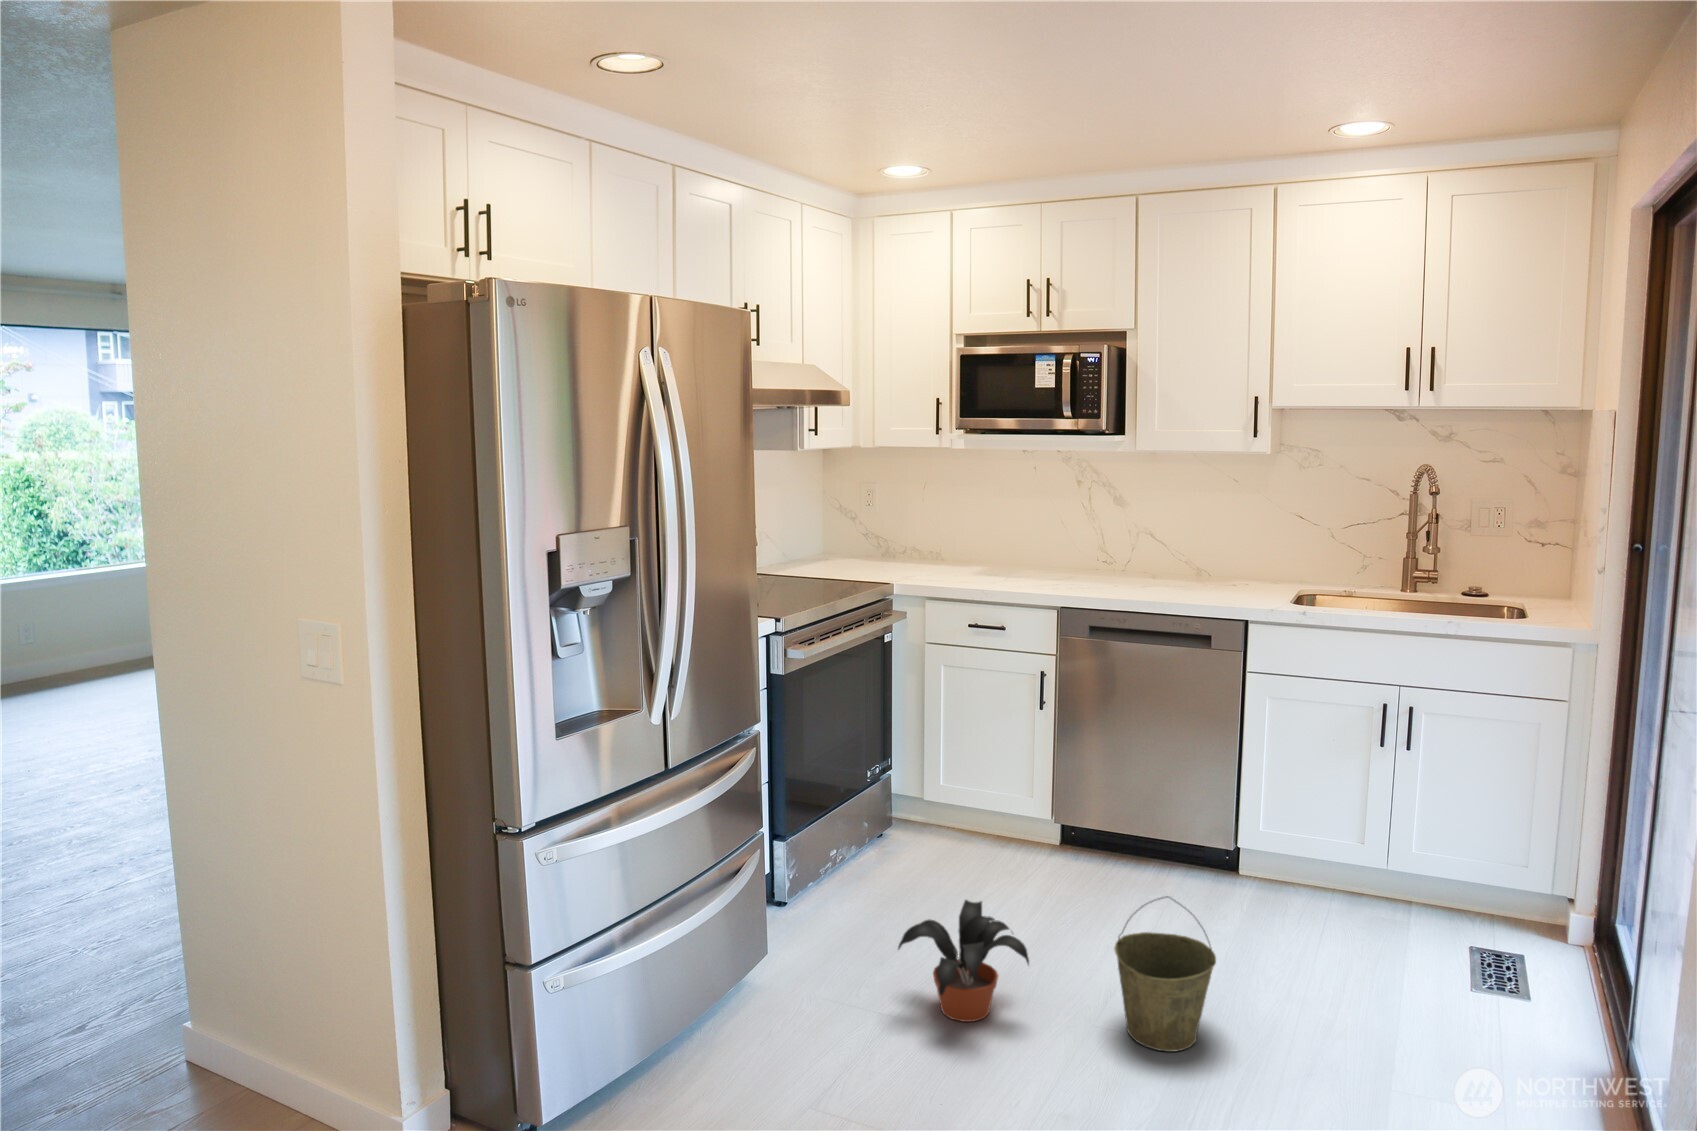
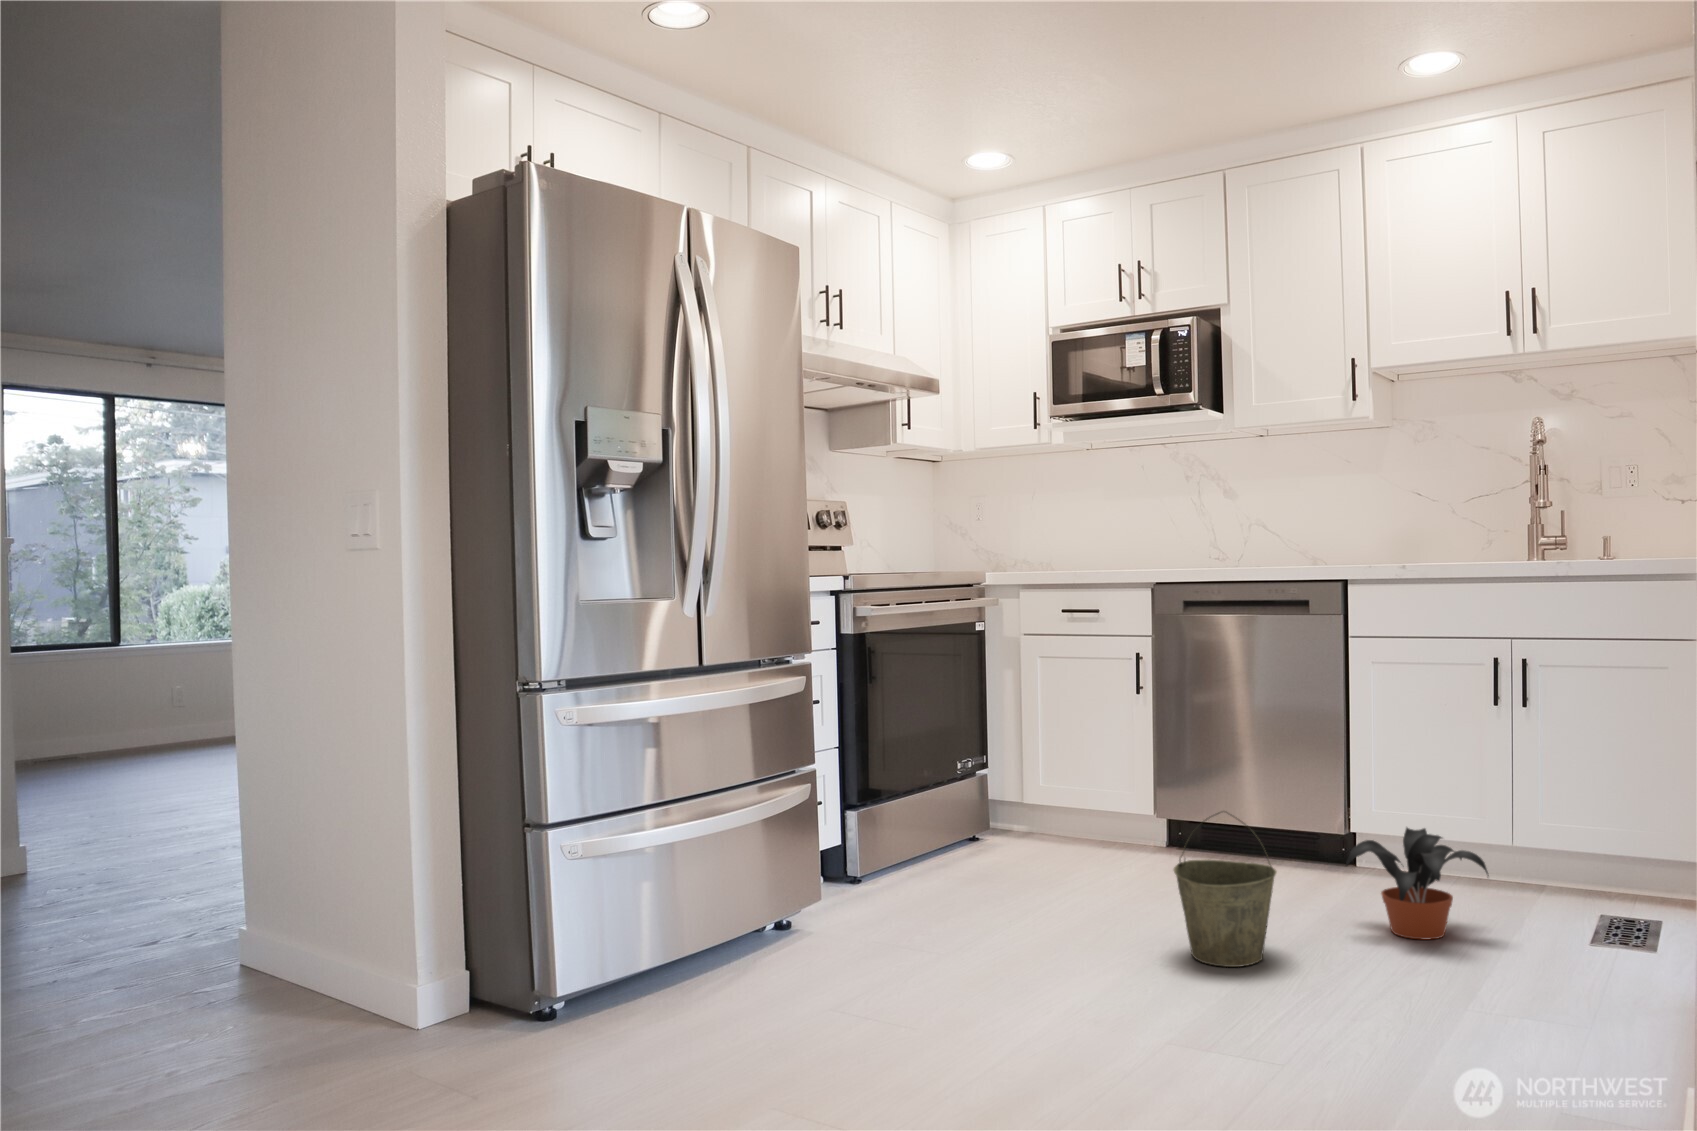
potted plant: present [898,900,1029,1022] -> present [1346,828,1489,940]

